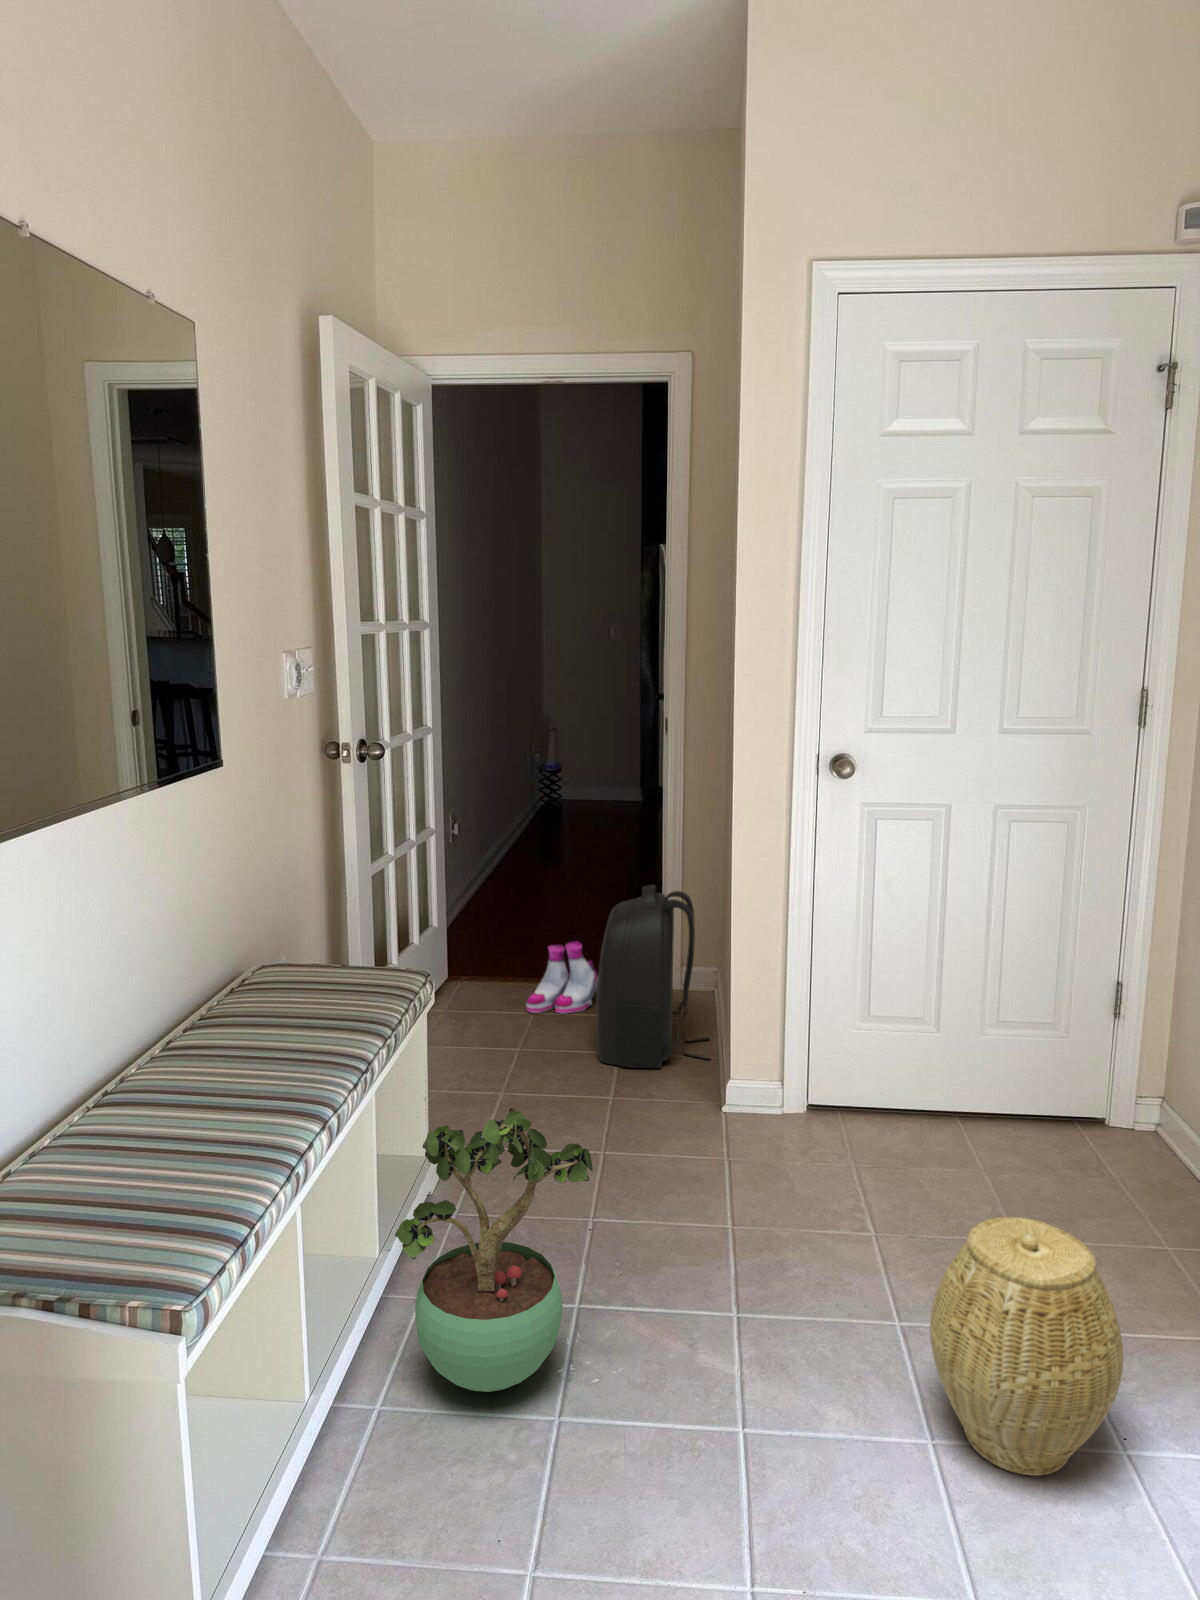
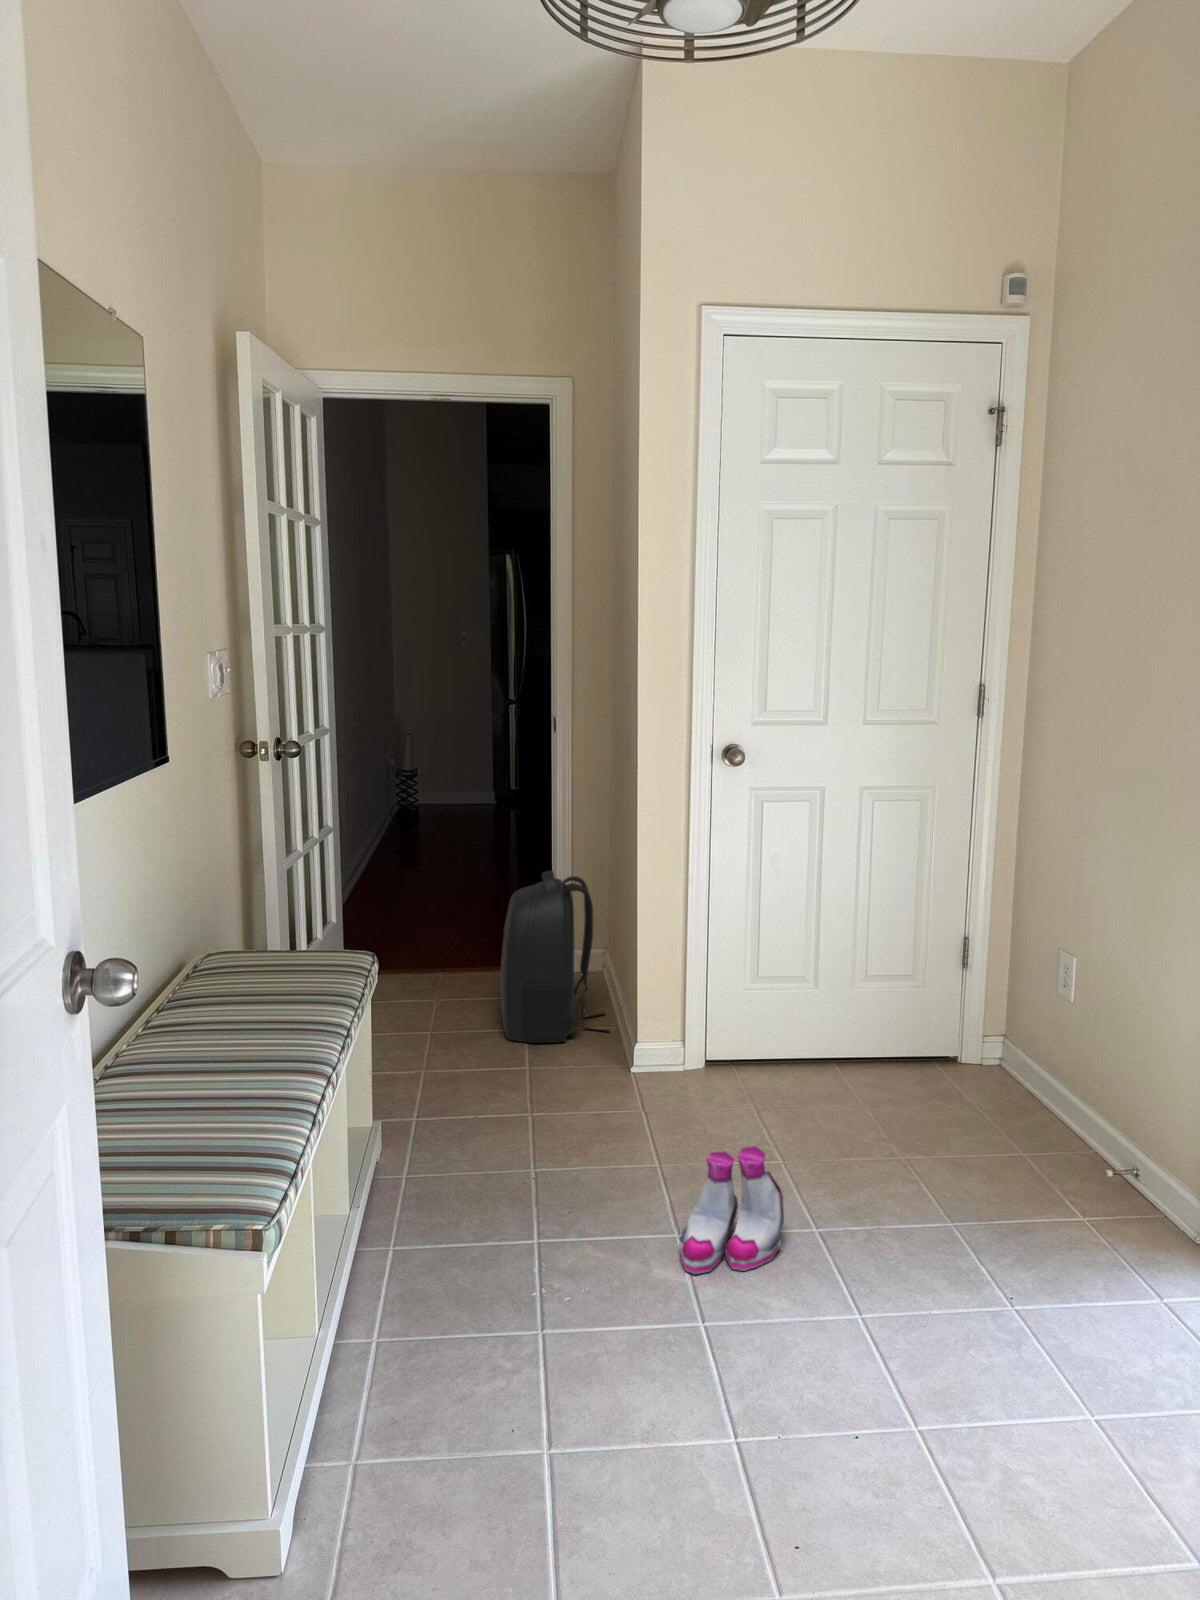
boots: present [526,941,598,1014] -> present [680,1146,784,1274]
potted plant: present [395,1108,593,1392] -> none [389,1058,564,1317]
woven basket: present [930,1217,1124,1476] -> none [854,1123,1011,1333]

